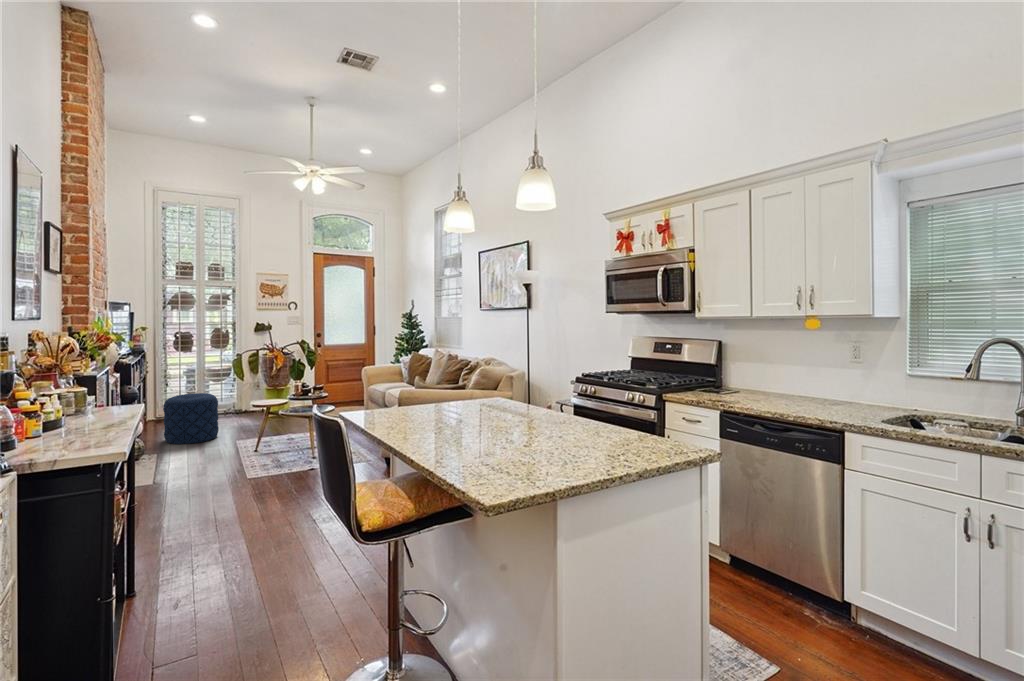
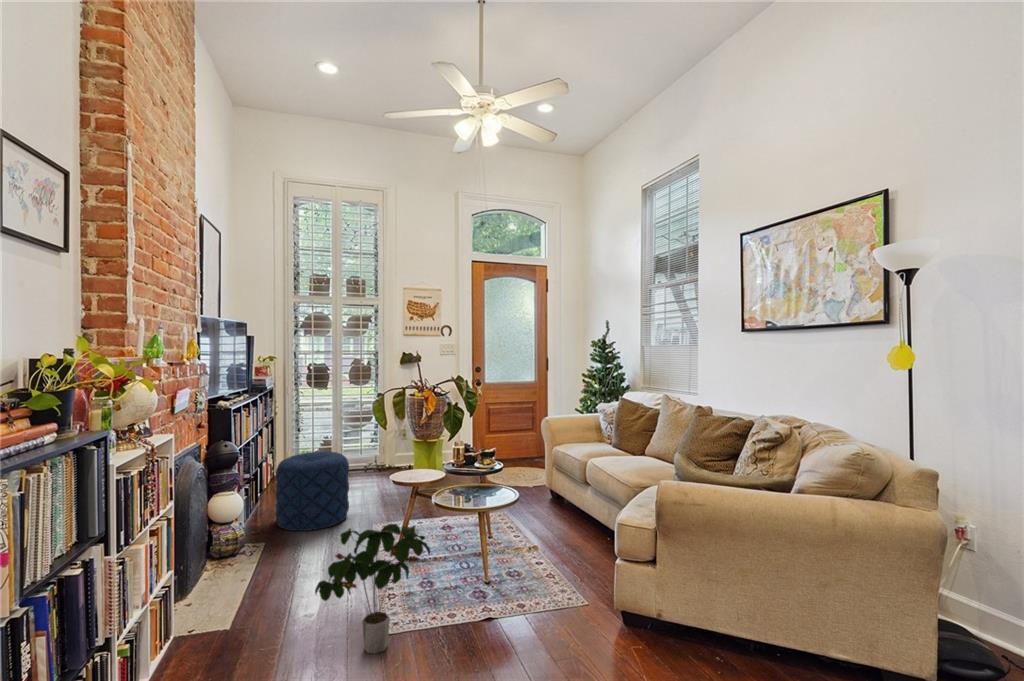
potted plant: none [210,416,274,480] -> present [315,524,430,654]

